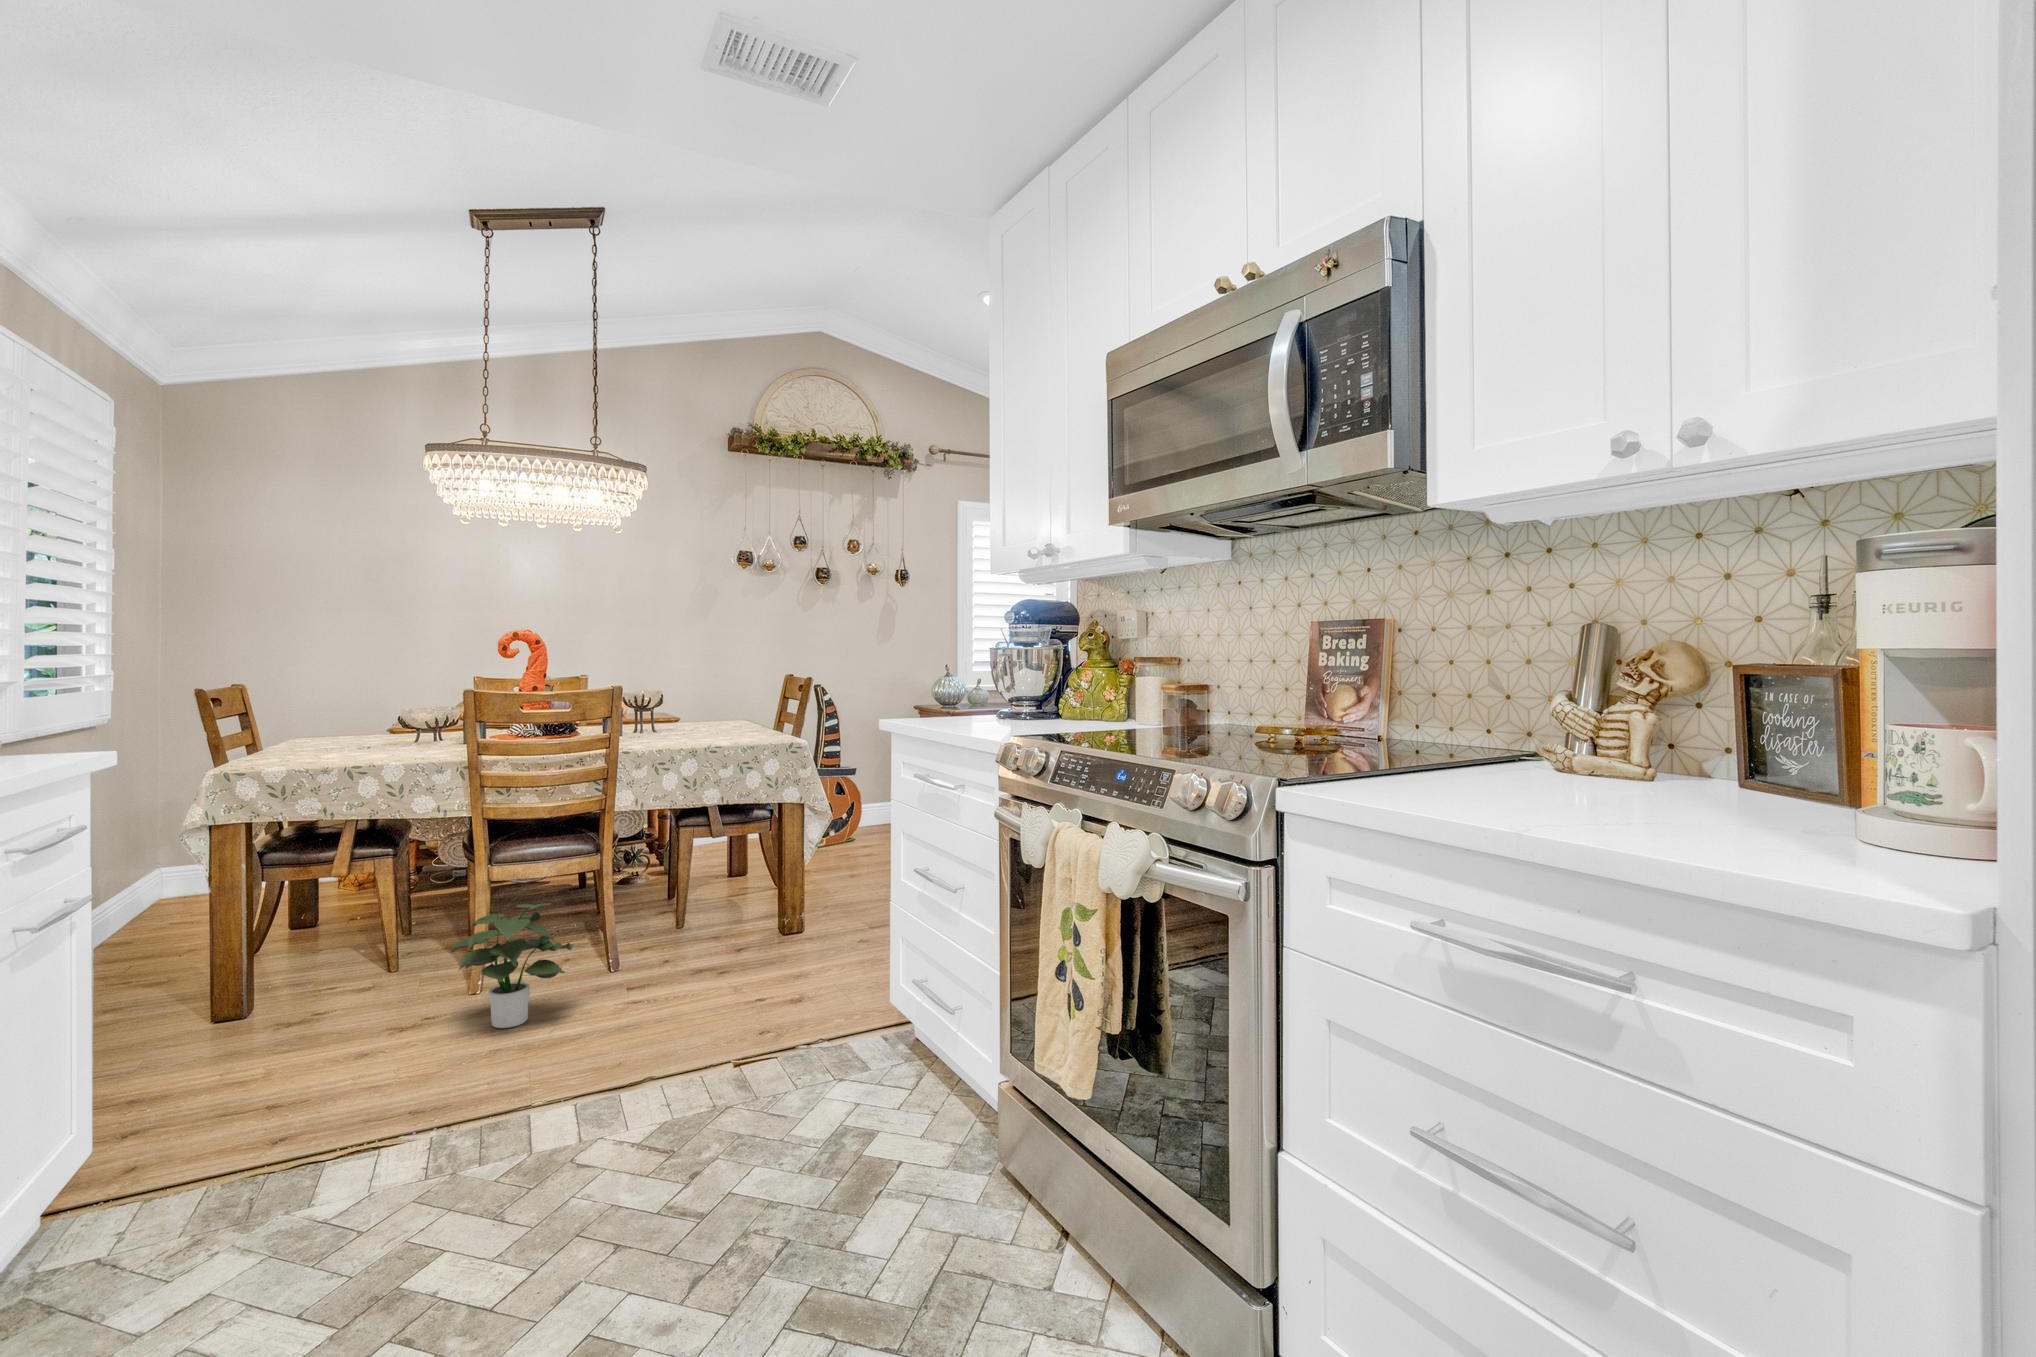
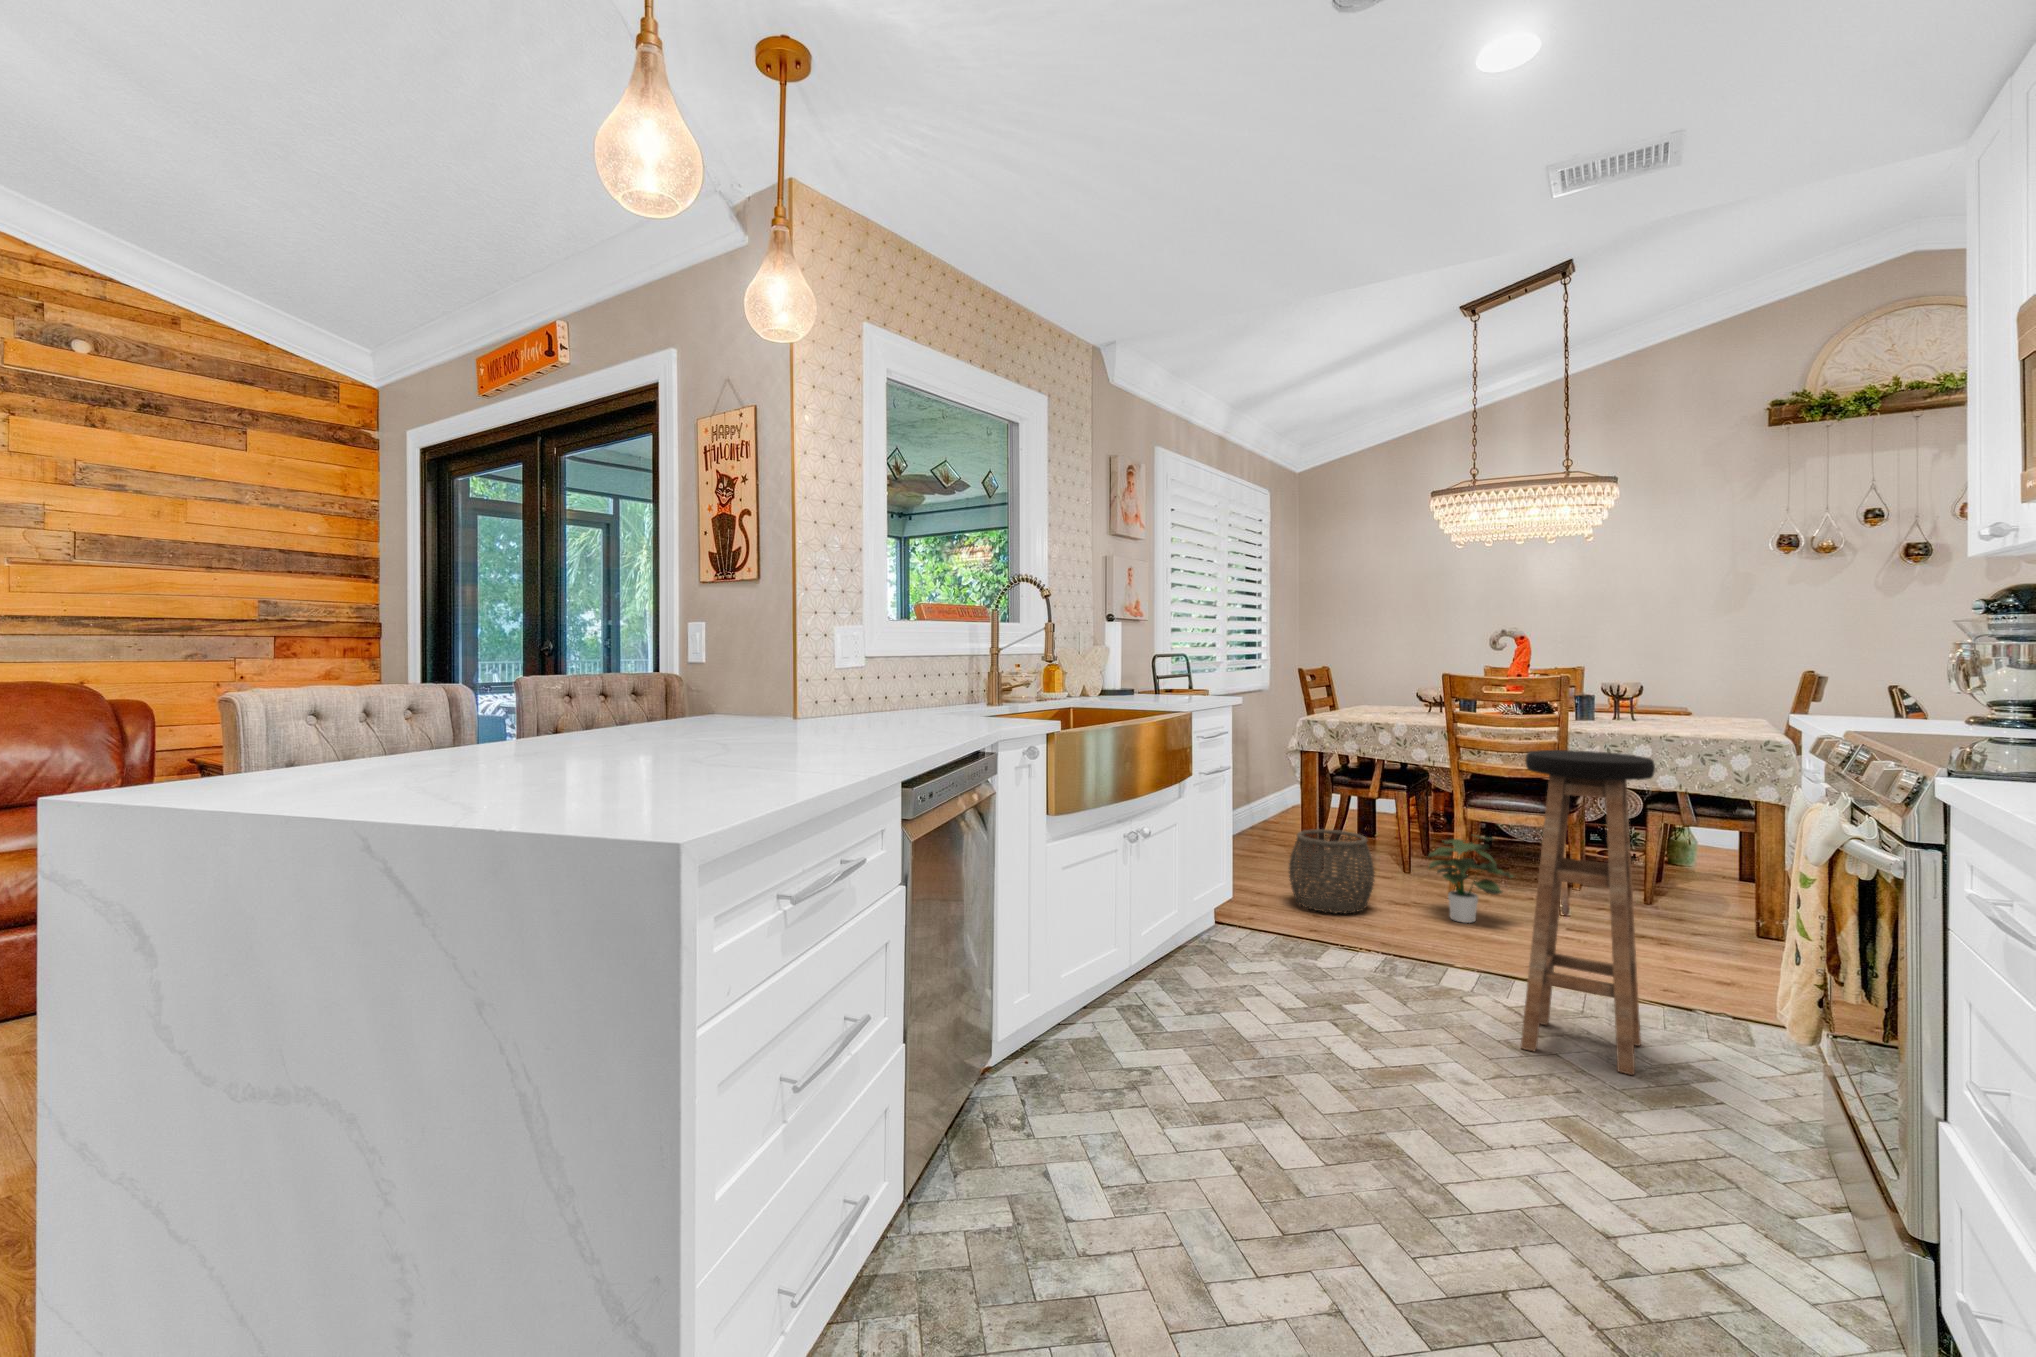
bar stool: none [665,788,815,1210] -> present [1521,750,1655,1075]
woven basket: none [208,944,376,1096] -> present [1289,829,1375,914]

